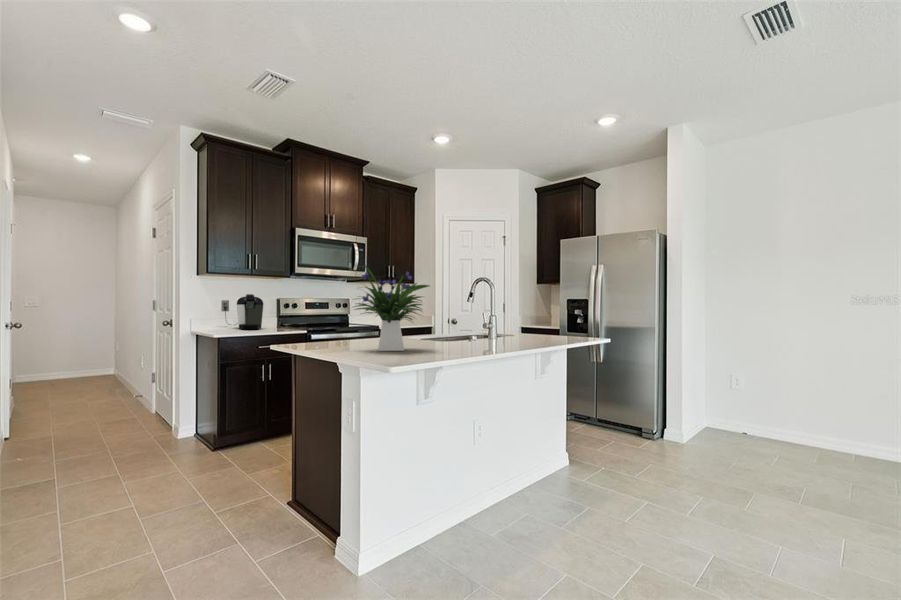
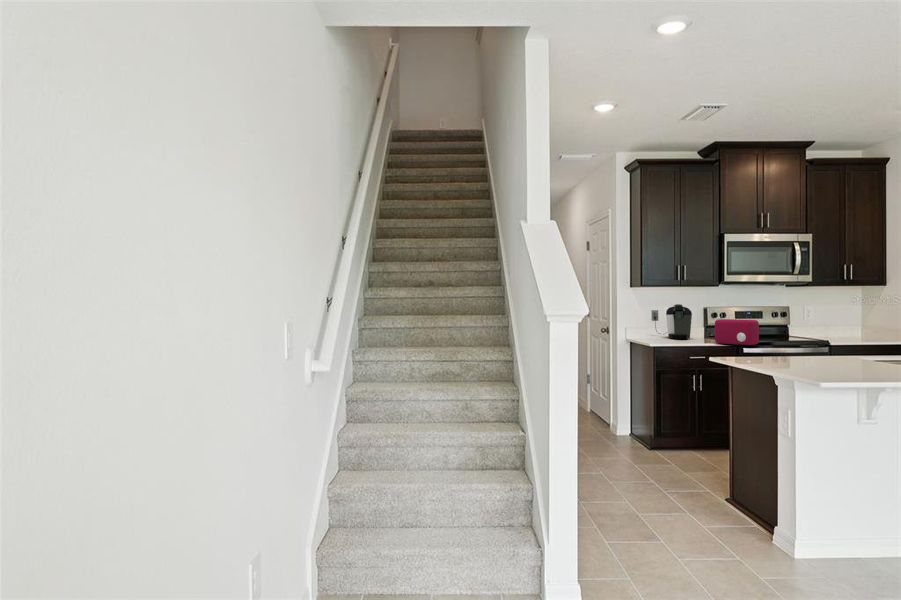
flower arrangement: present [355,265,429,351] -> none [786,287,876,369]
toaster: none [285,309,325,334] -> present [715,319,759,346]

